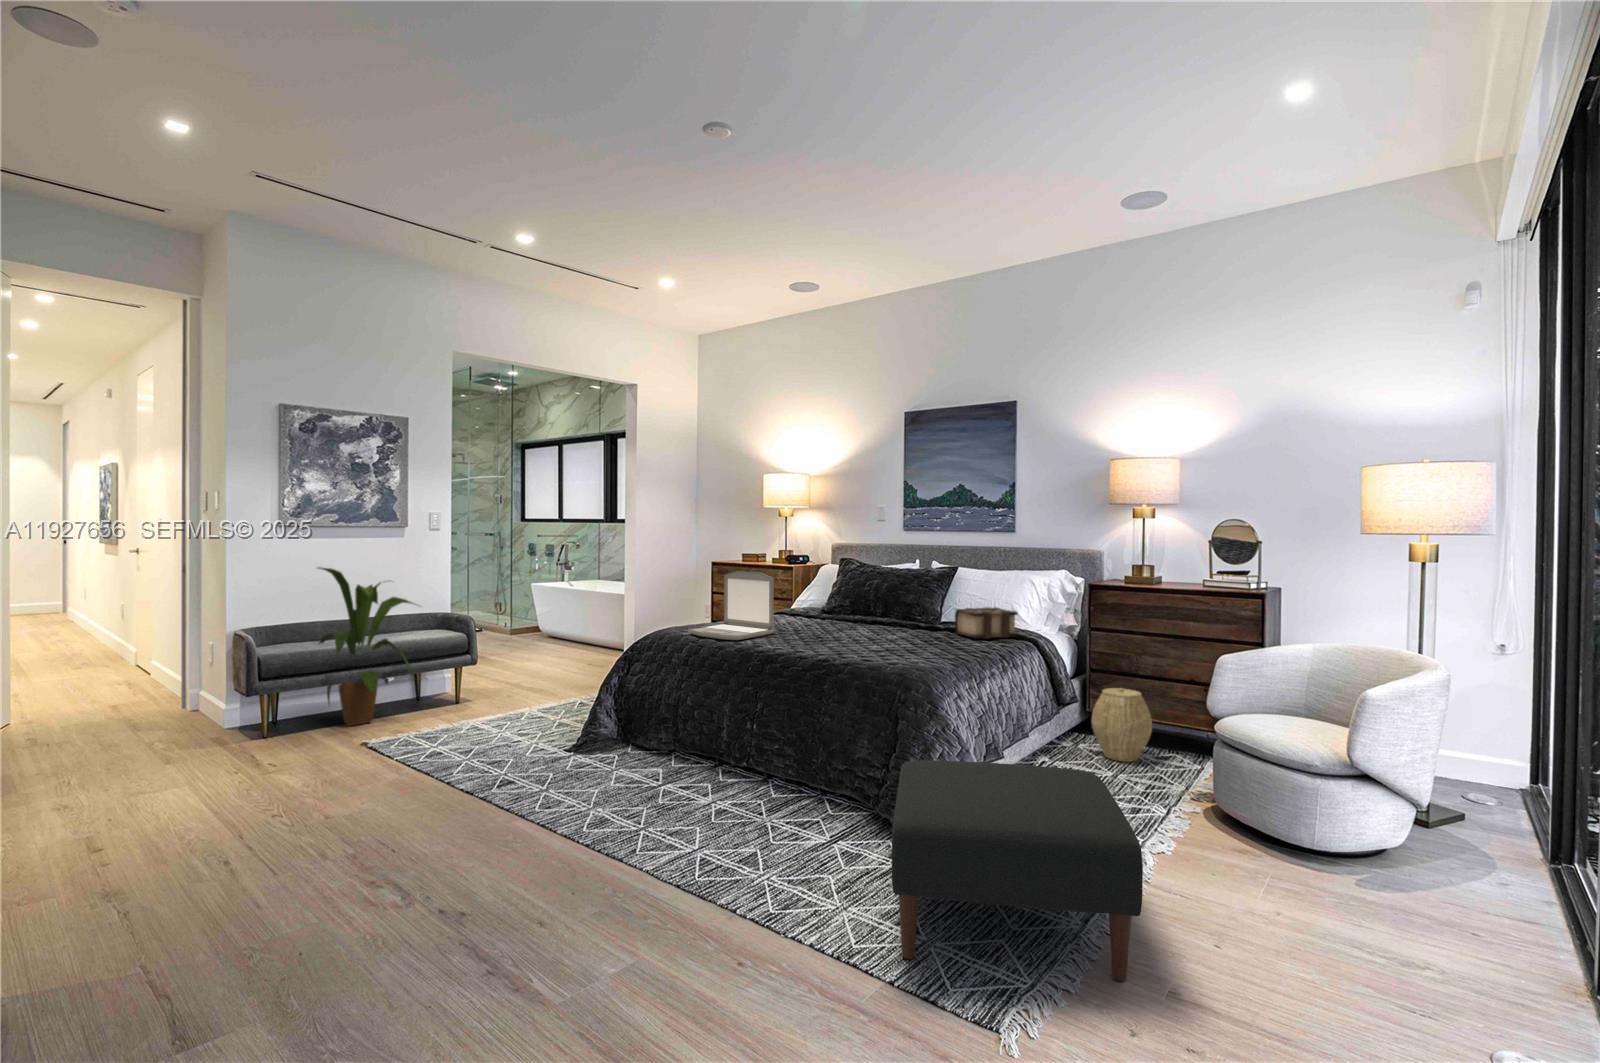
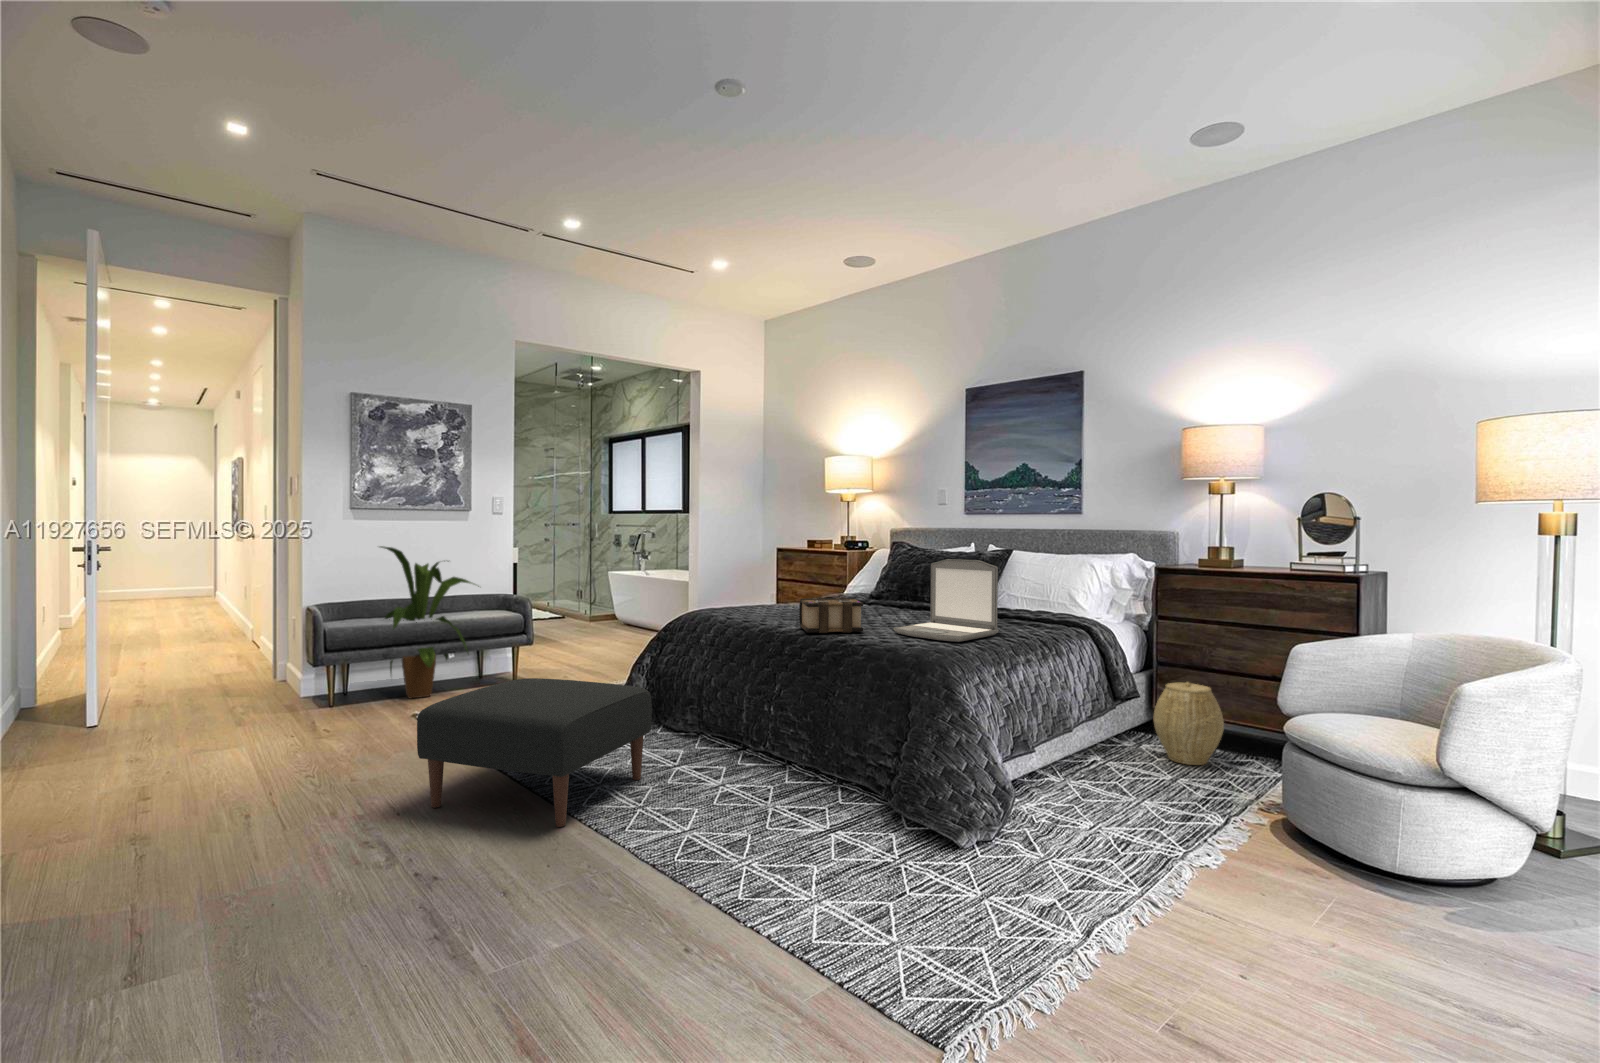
laptop: present [689,571,775,640] -> present [894,559,999,642]
book: present [955,607,1018,639] -> present [799,597,864,633]
ottoman: present [891,760,1143,981] -> present [417,678,652,827]

